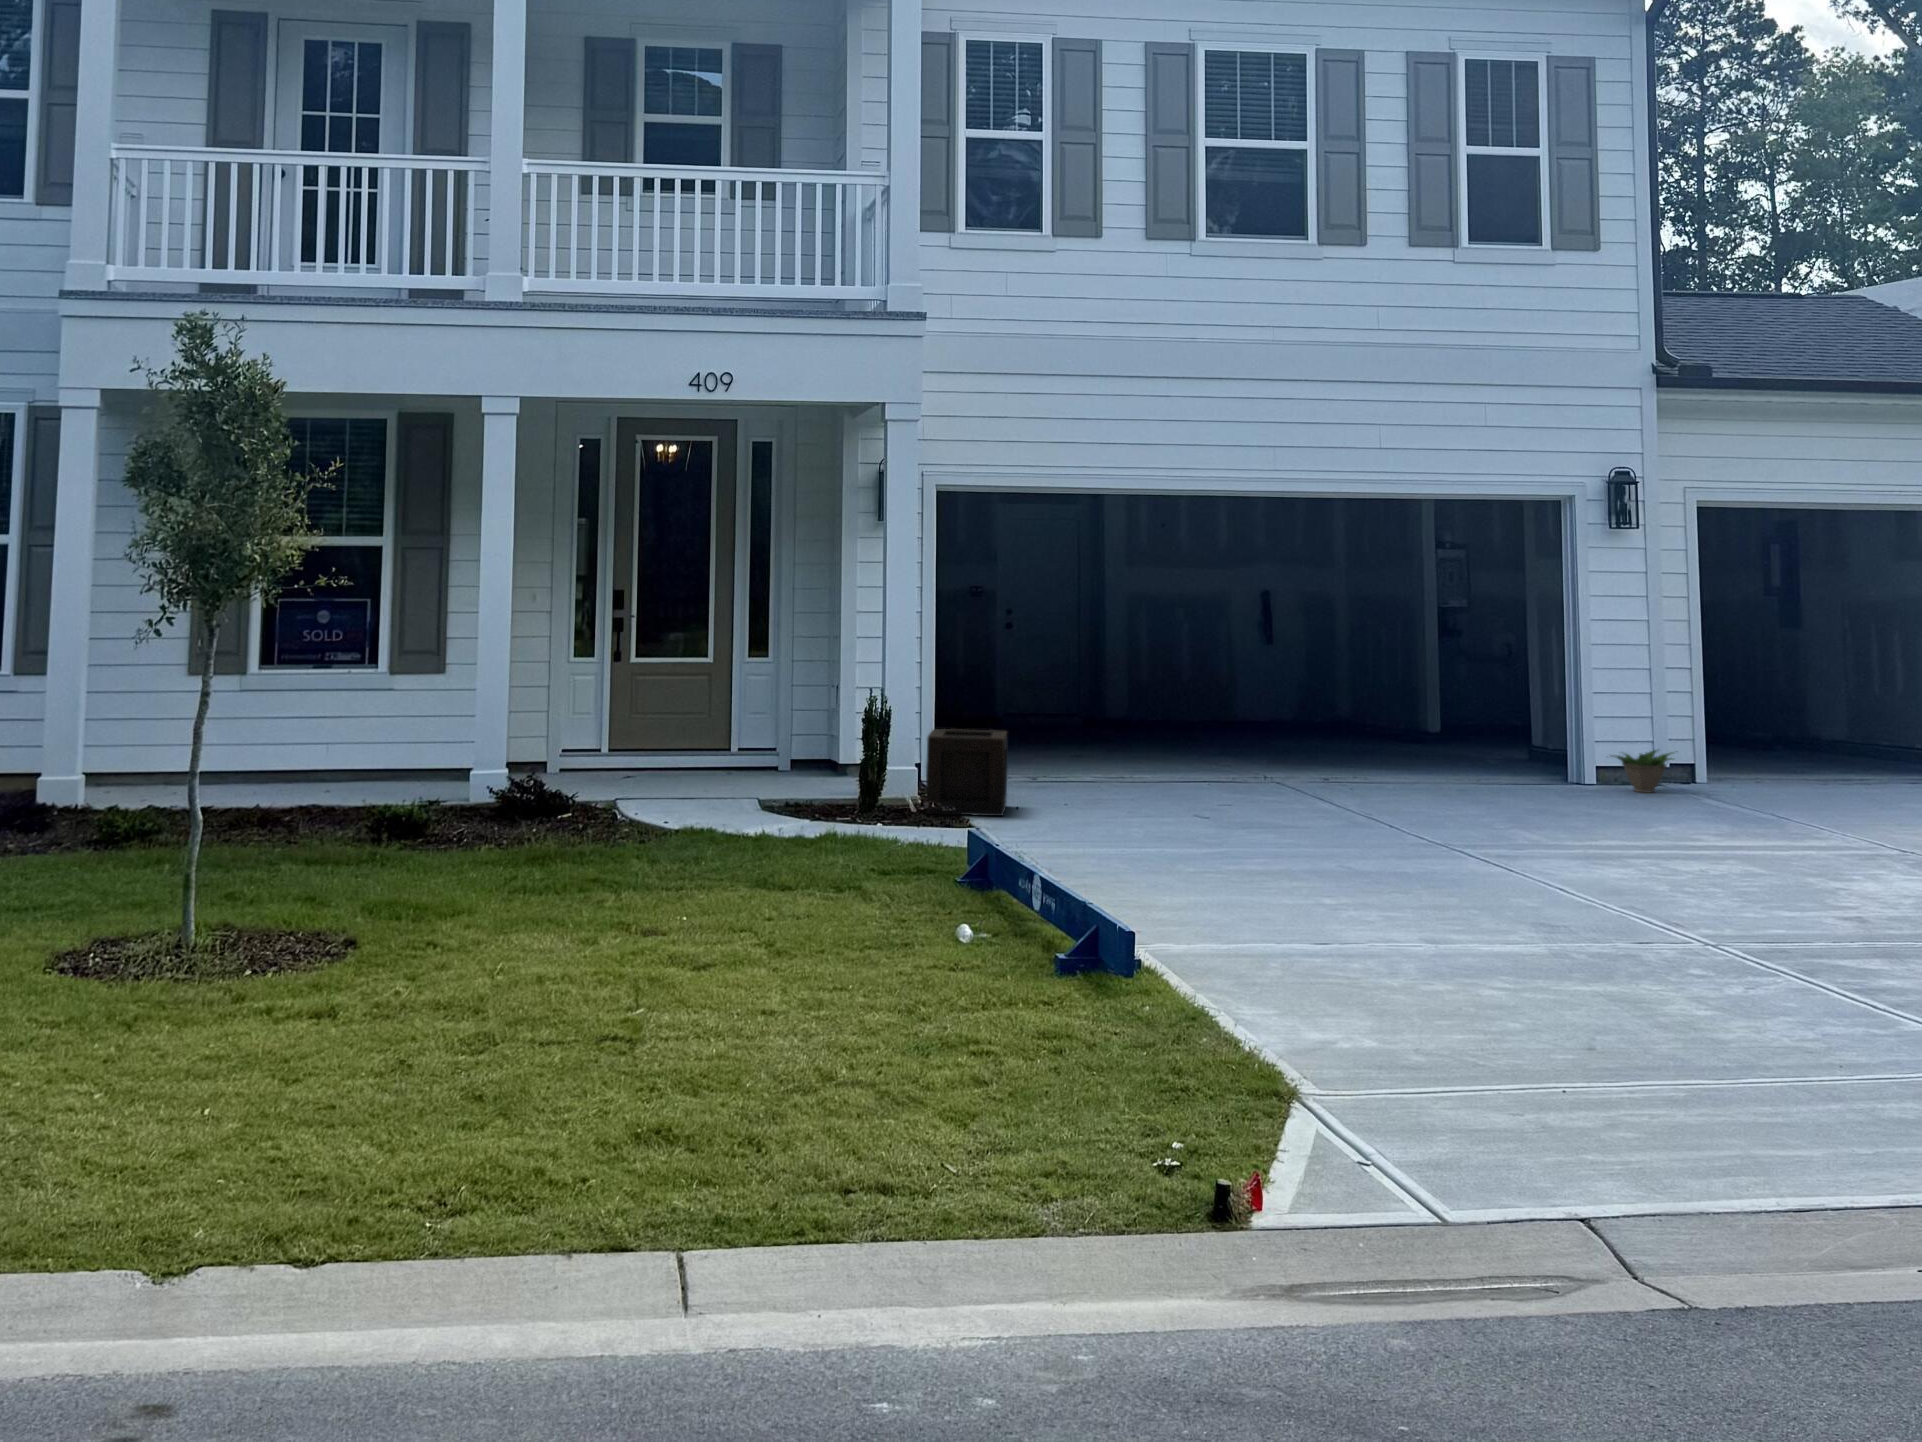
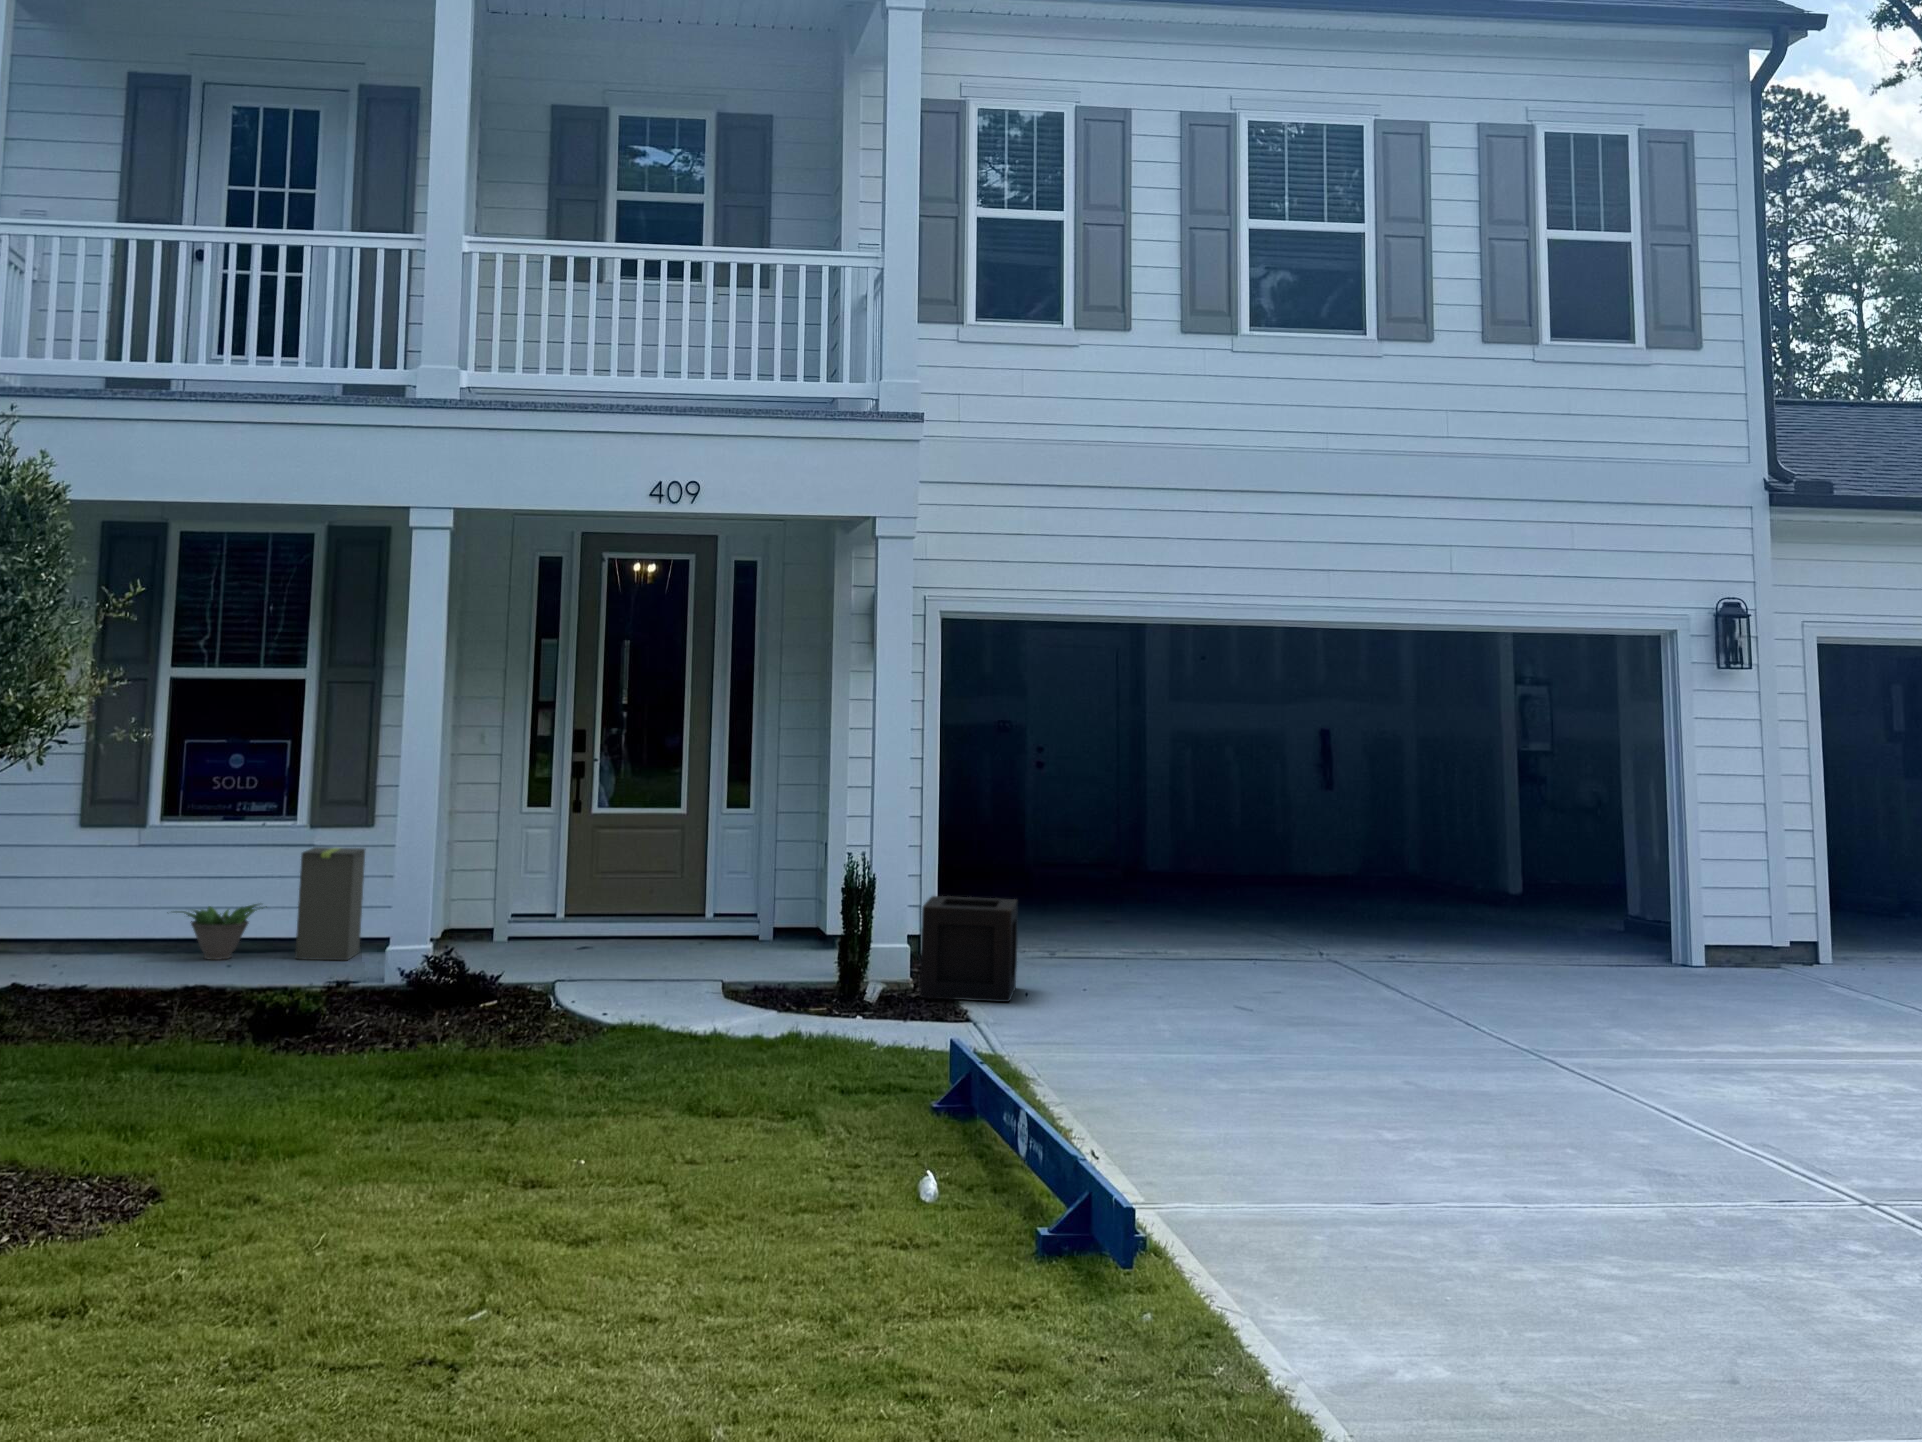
cardboard box: none [378,695,435,791] -> present [295,847,365,960]
decorative plant: present [1612,750,1672,793] -> present [177,904,263,960]

